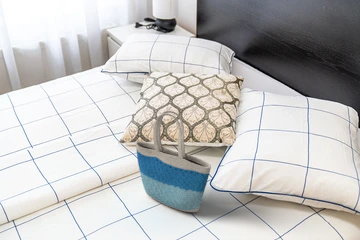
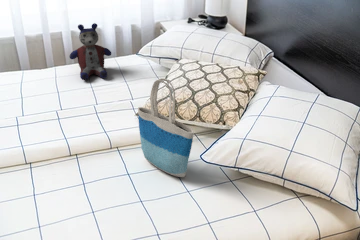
stuffed bear: none [25,42,72,106] -> present [69,23,111,80]

